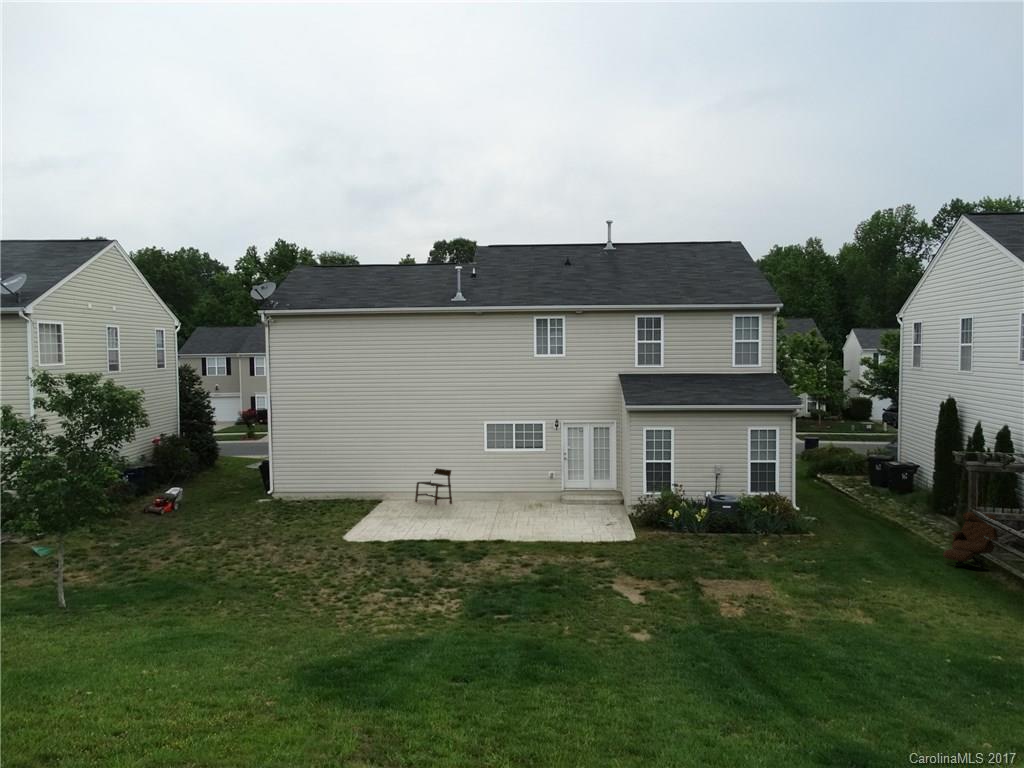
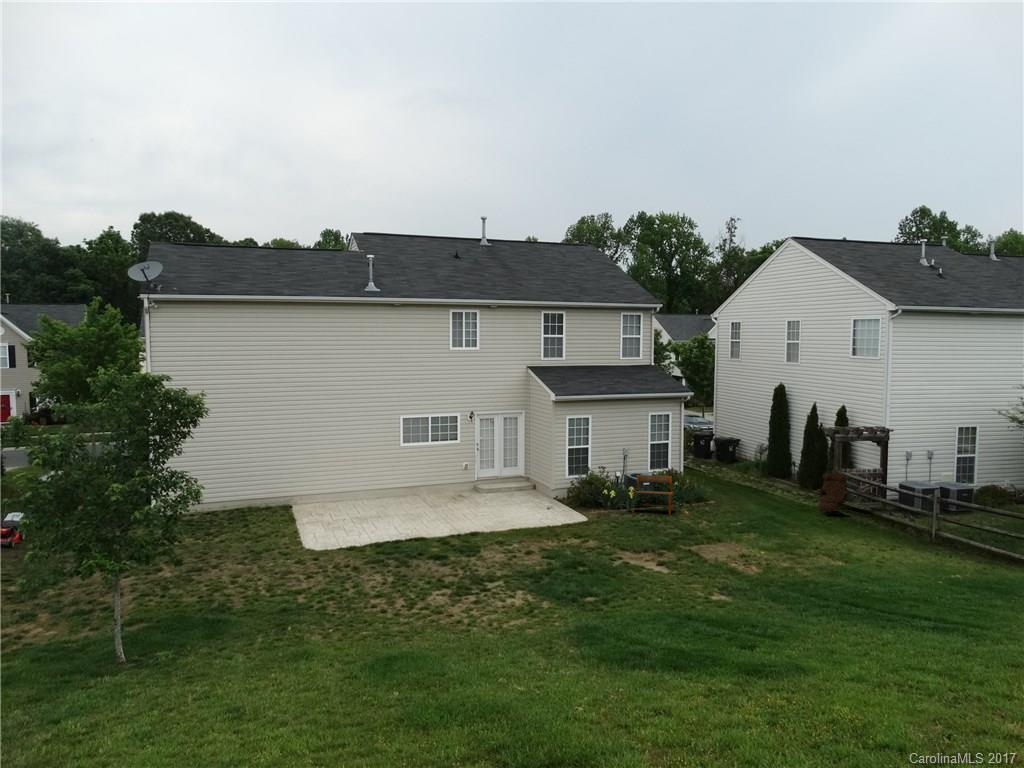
bench: present [415,468,452,505] -> present [632,475,674,515]

